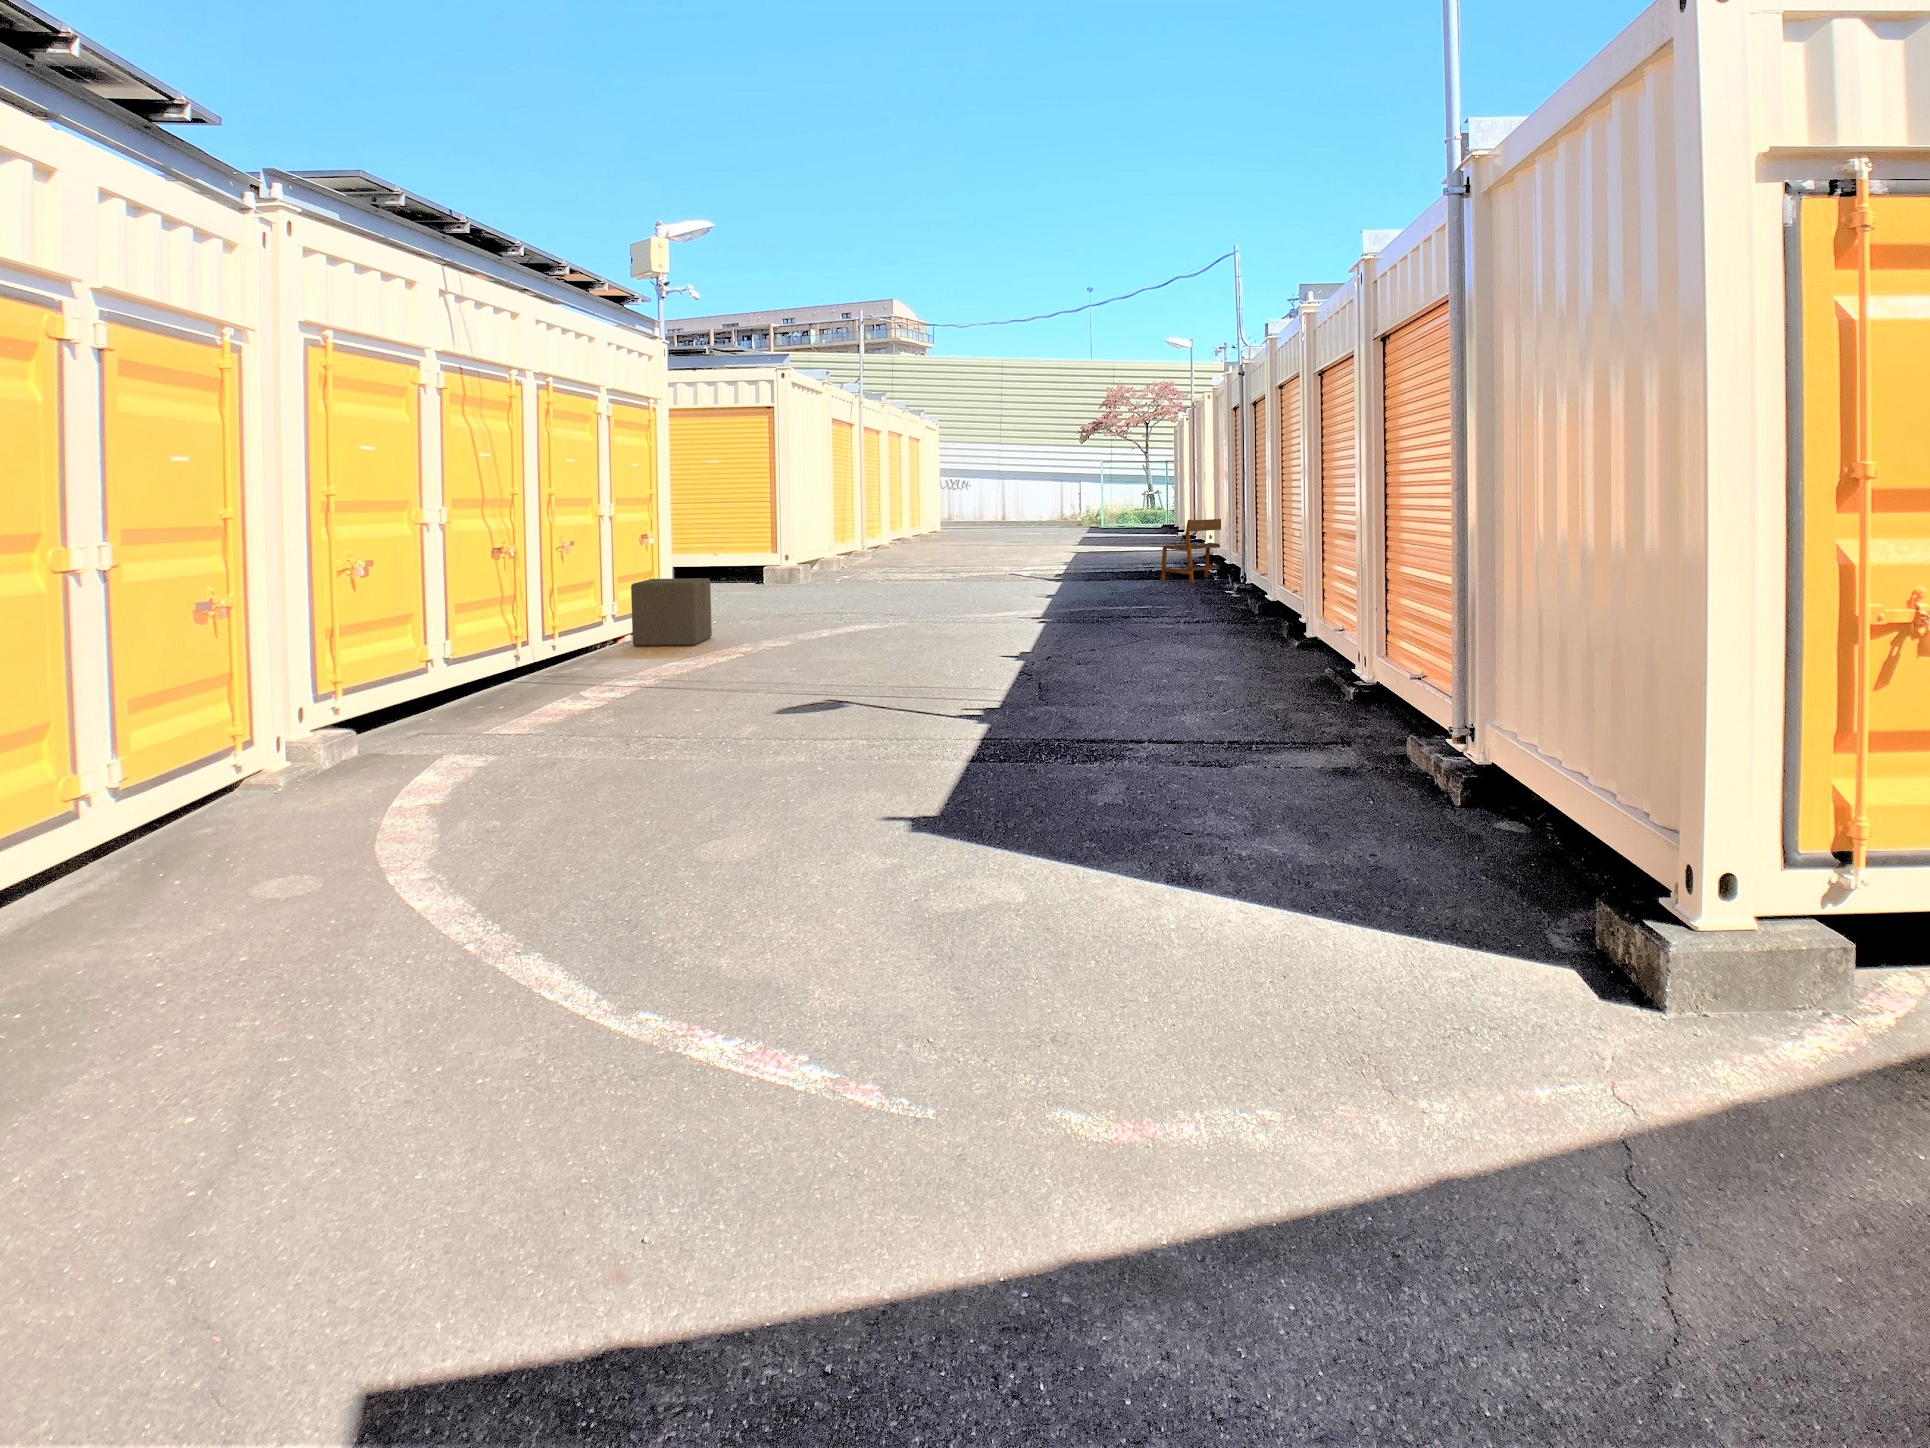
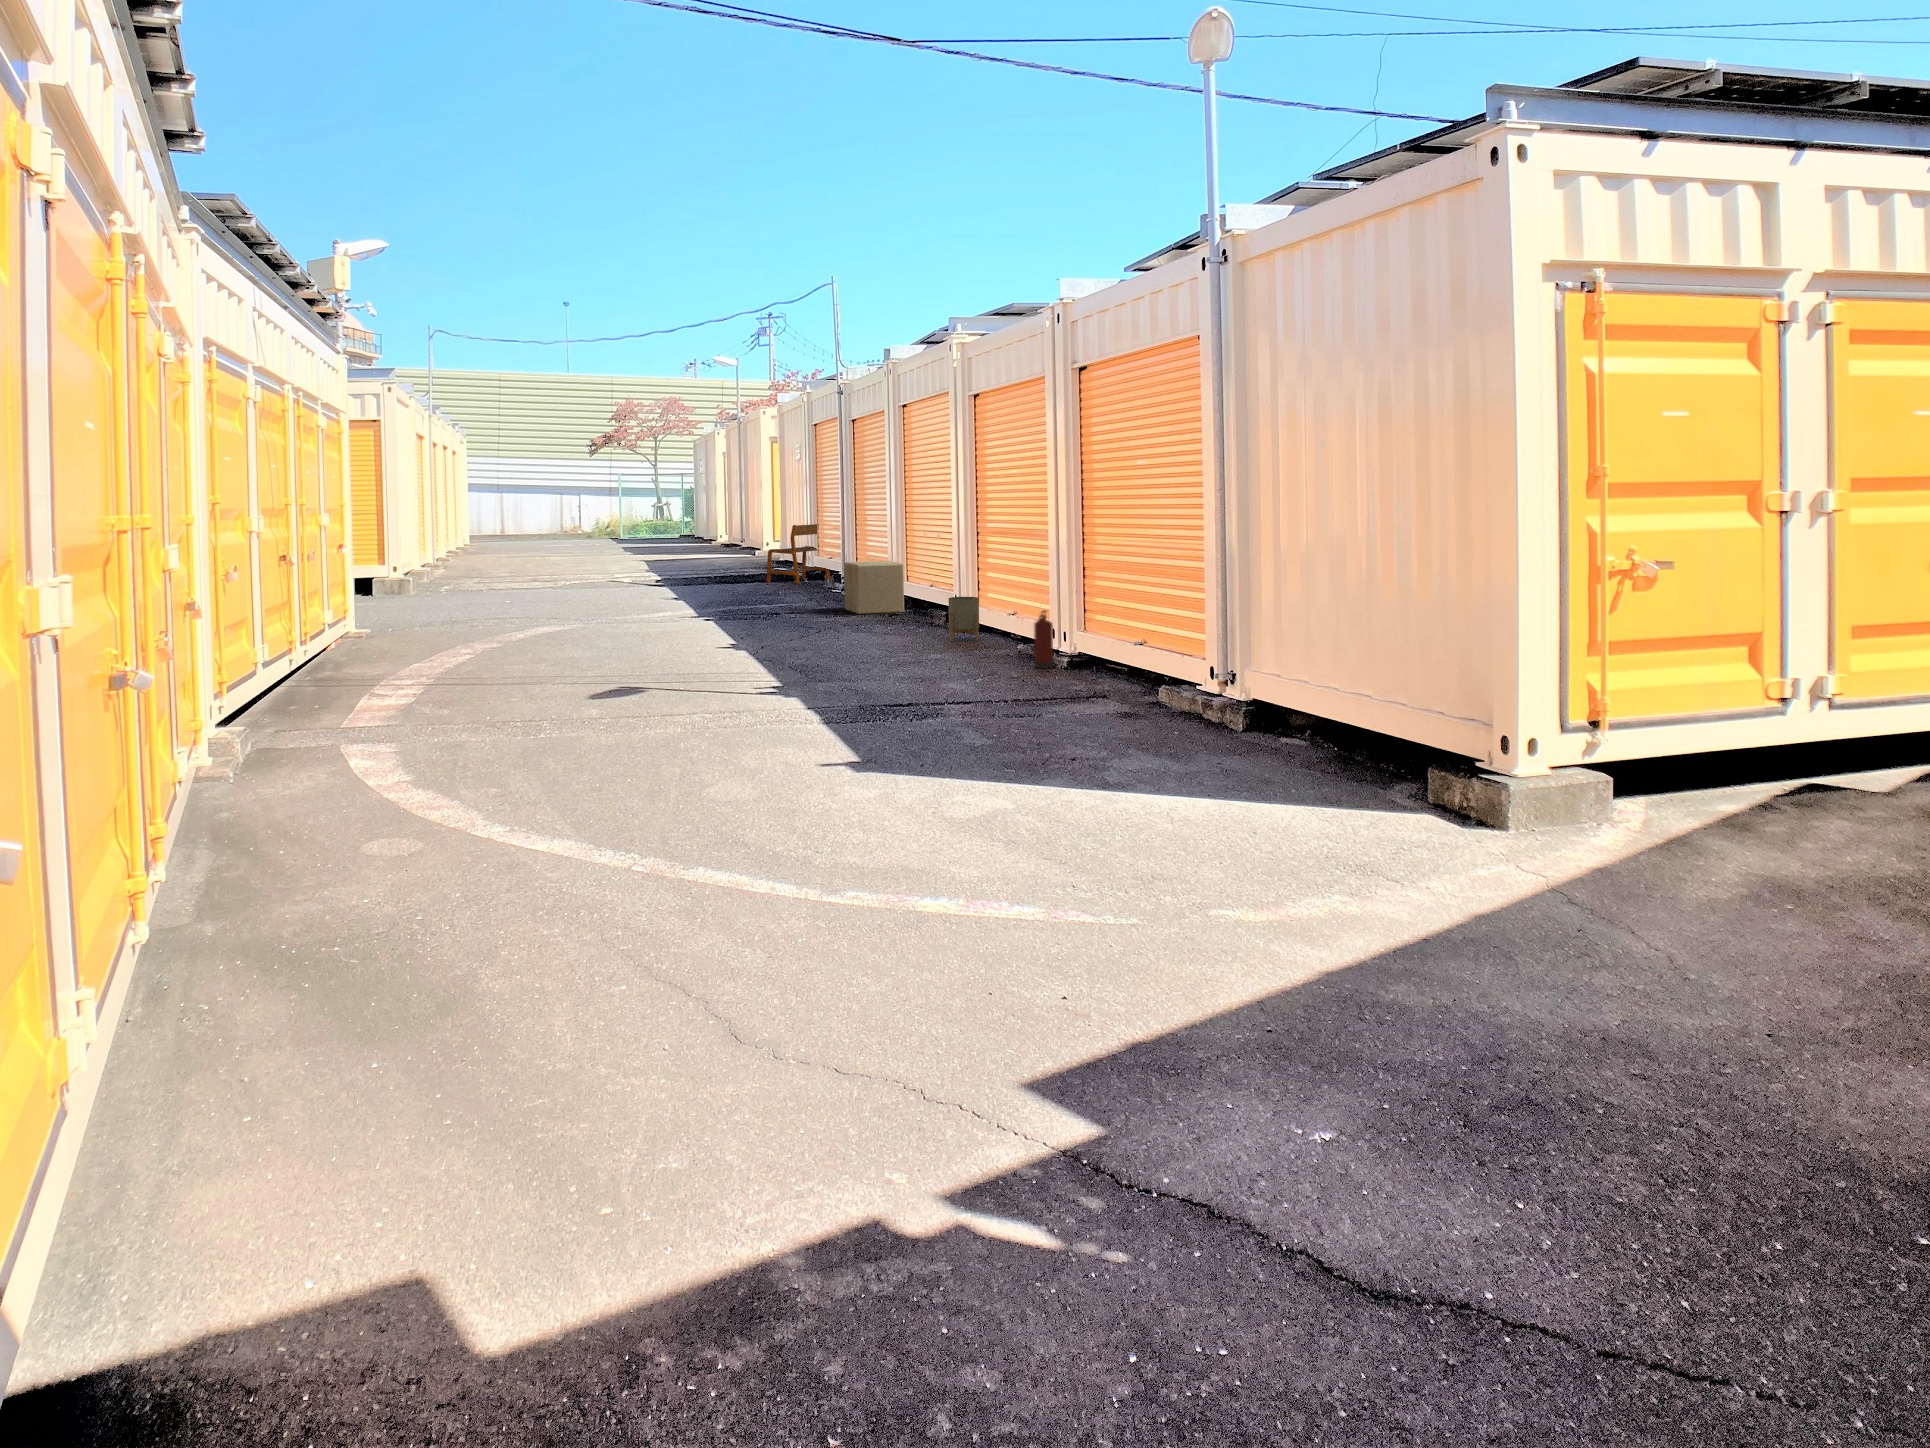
cardboard box: present [631,578,712,646] -> present [844,561,904,614]
planter: none [1267,608,1305,660] -> present [948,597,979,641]
fire extinguisher: none [1322,630,1345,700] -> present [1034,610,1053,669]

